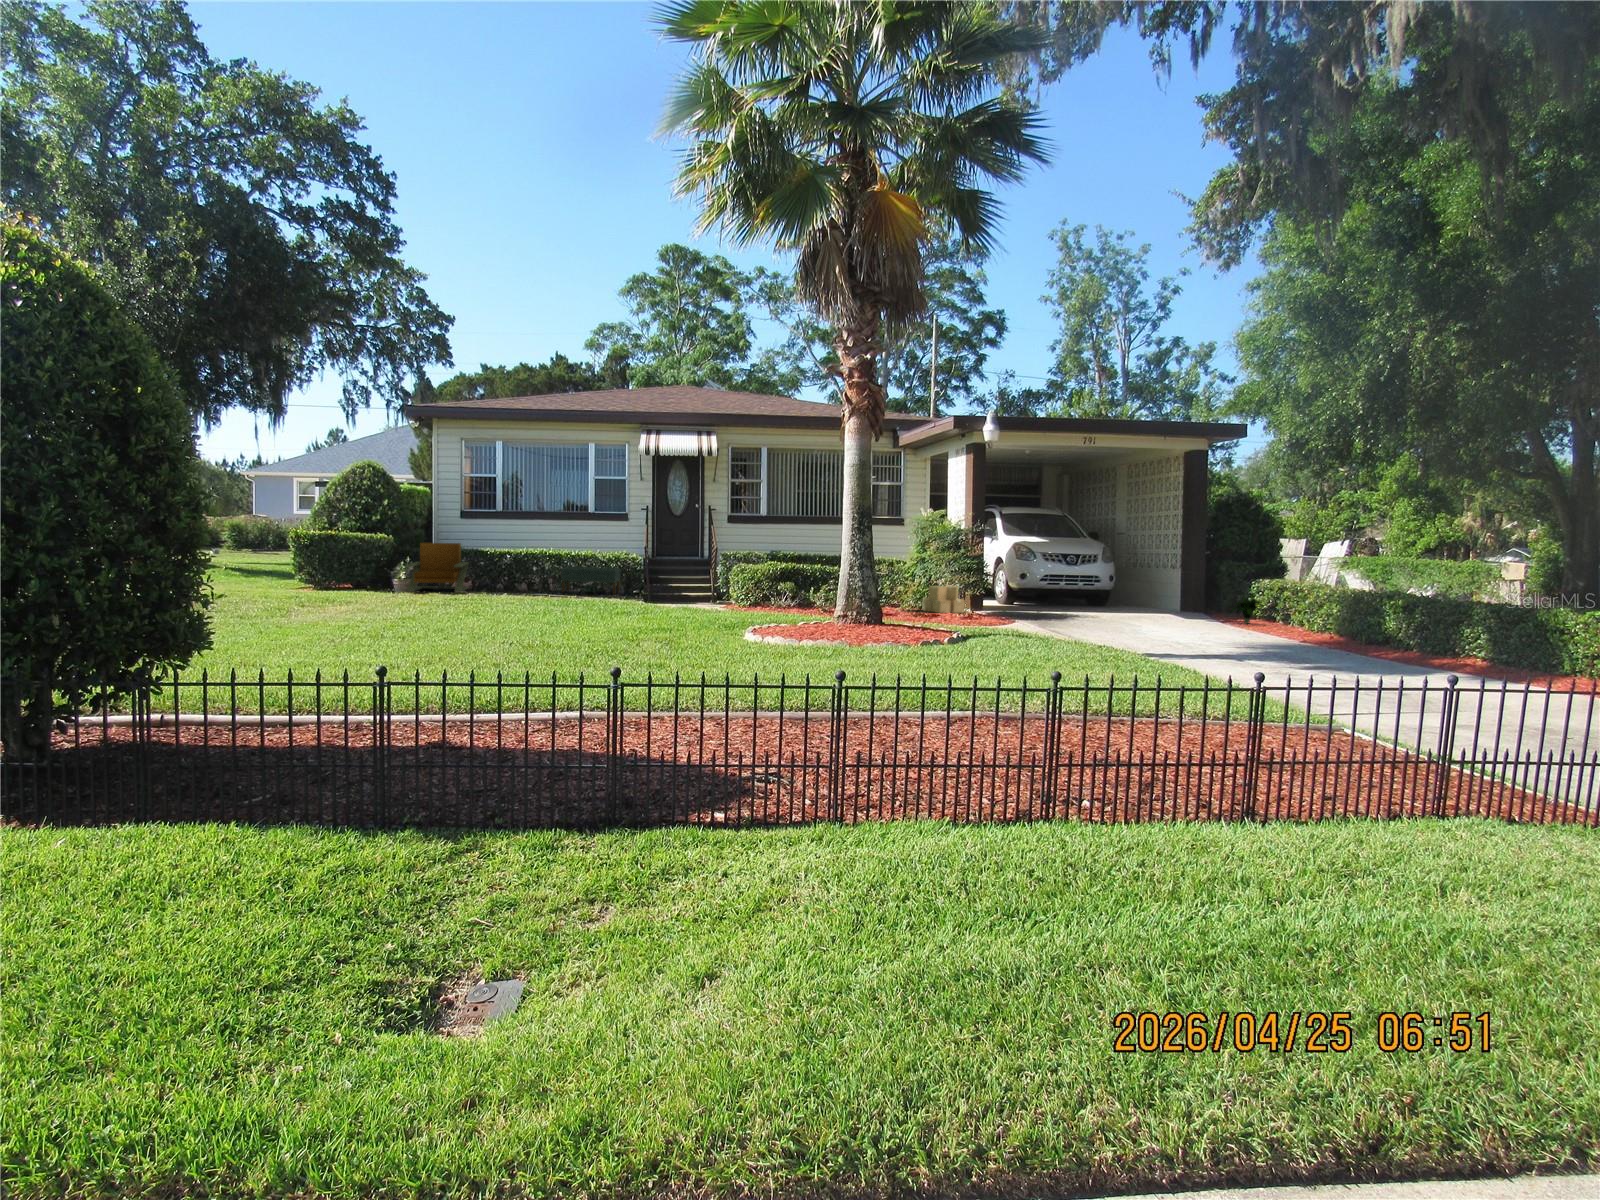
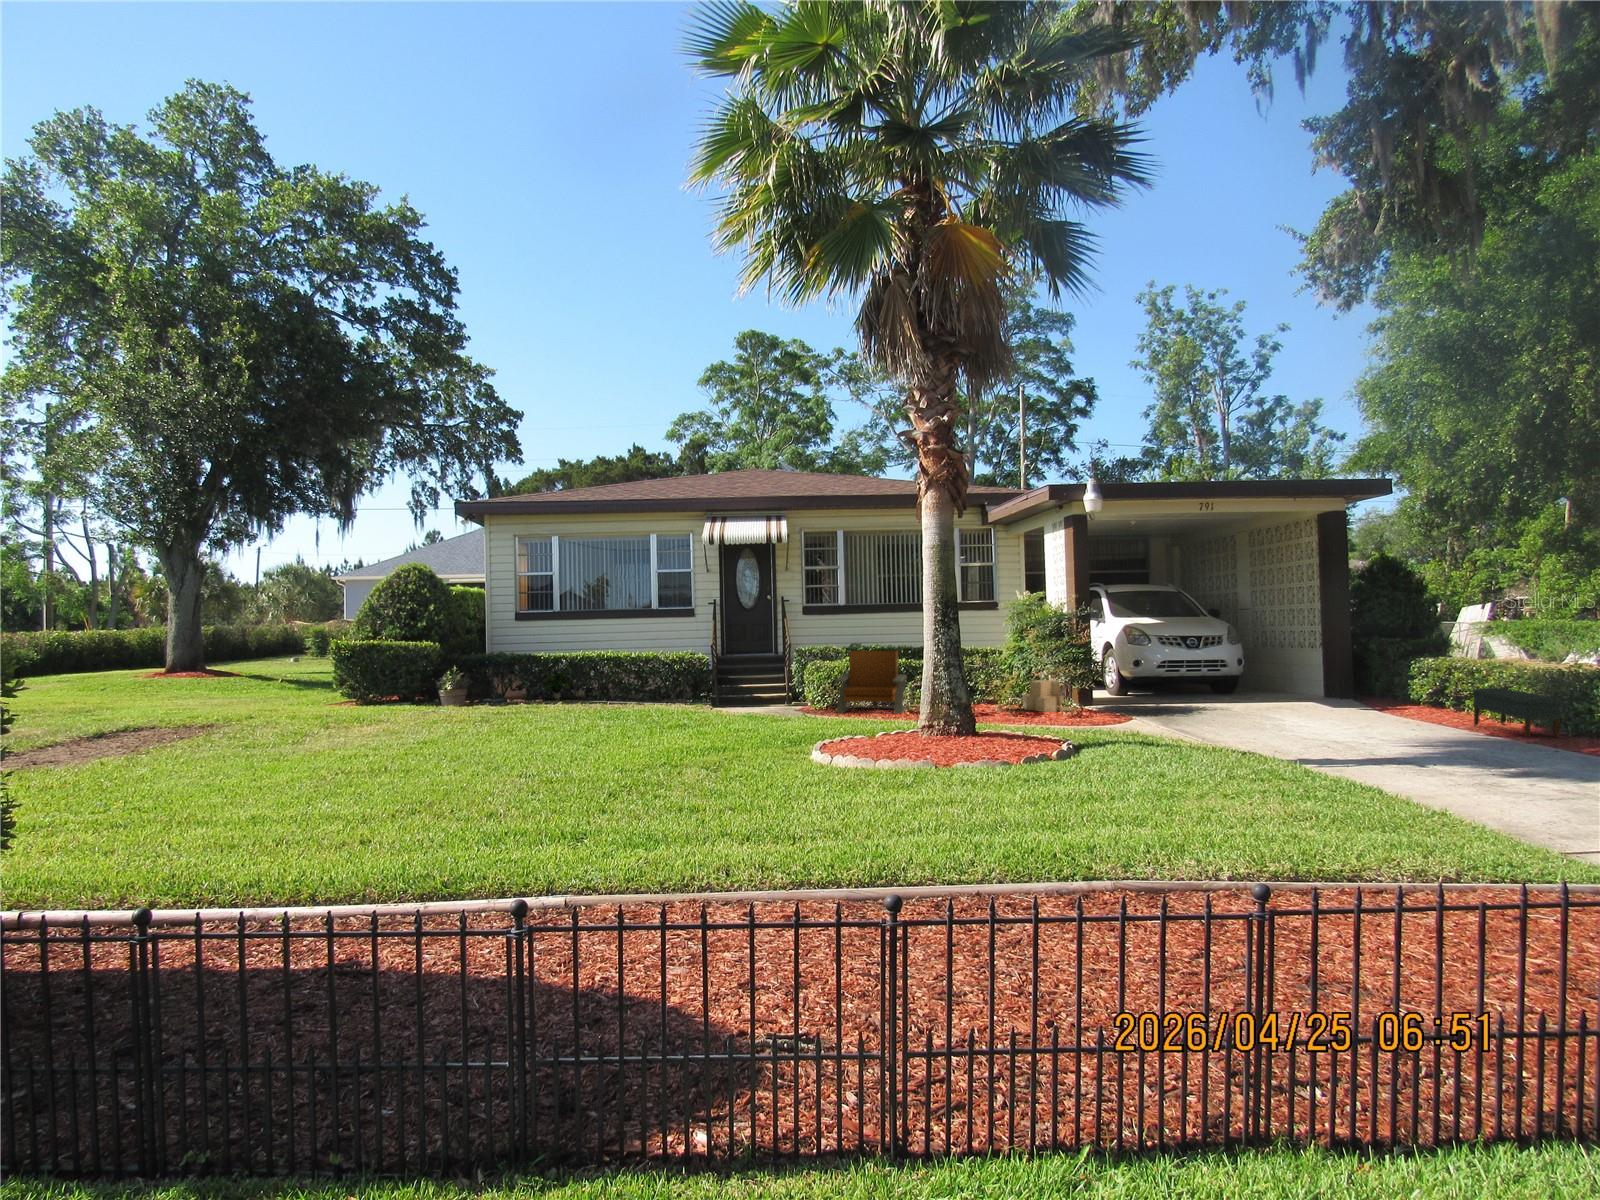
lounge chair: present [407,543,468,592] -> present [836,651,906,714]
bench: present [561,566,620,594] -> present [1472,688,1562,738]
potted plant: present [1230,596,1264,624] -> present [542,671,571,699]

